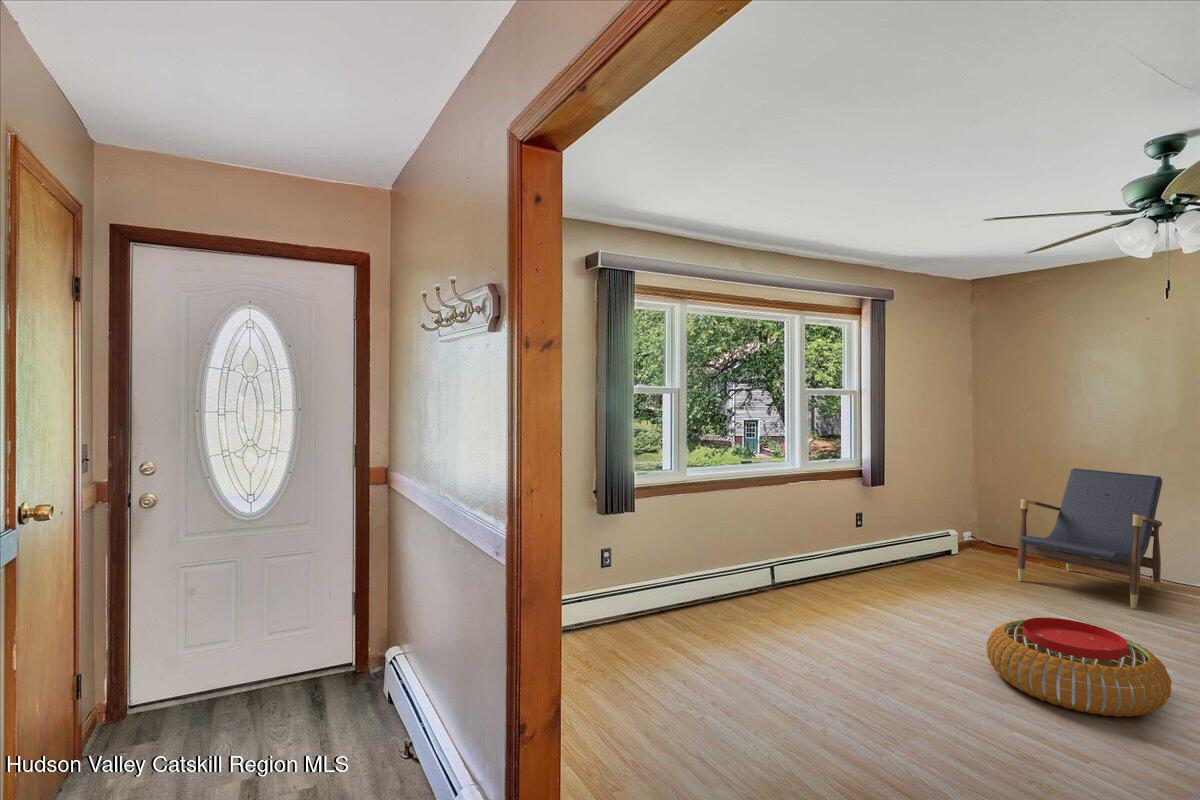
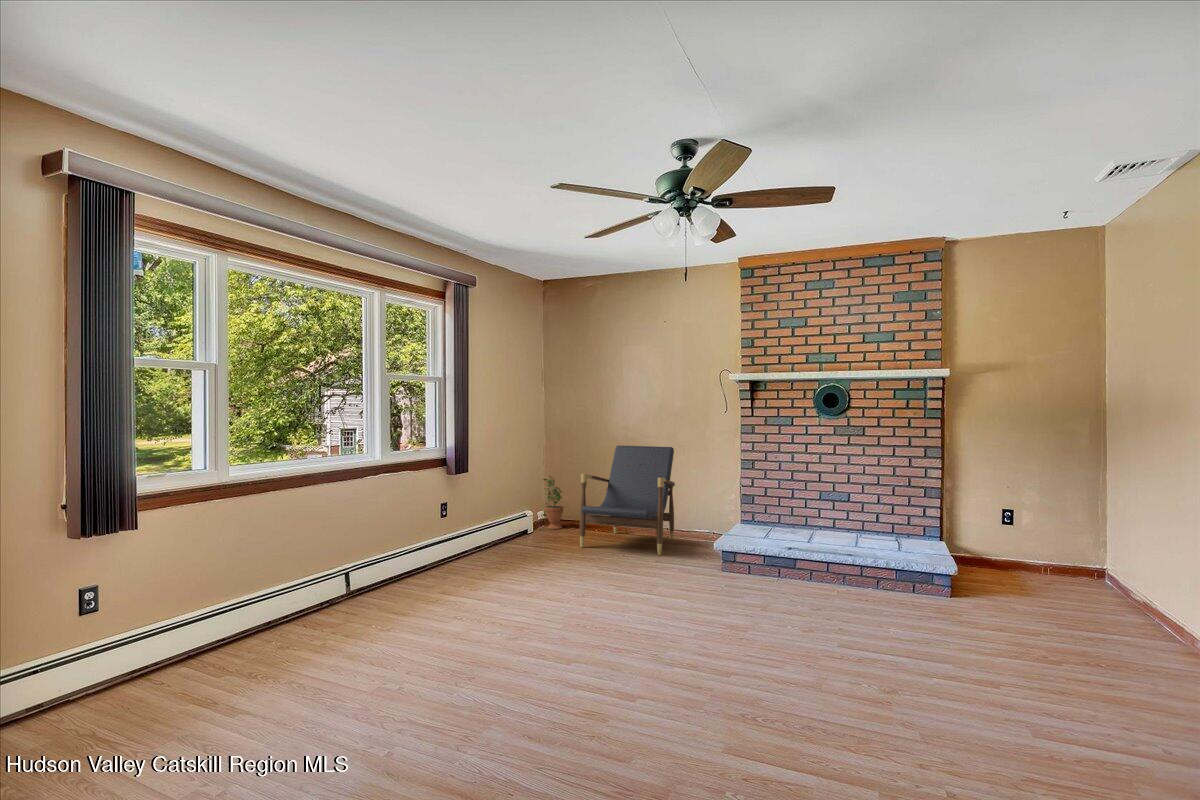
potted plant: none [971,494,997,555] -> present [543,476,564,529]
pouf: present [987,618,1172,717] -> none [558,573,691,655]

